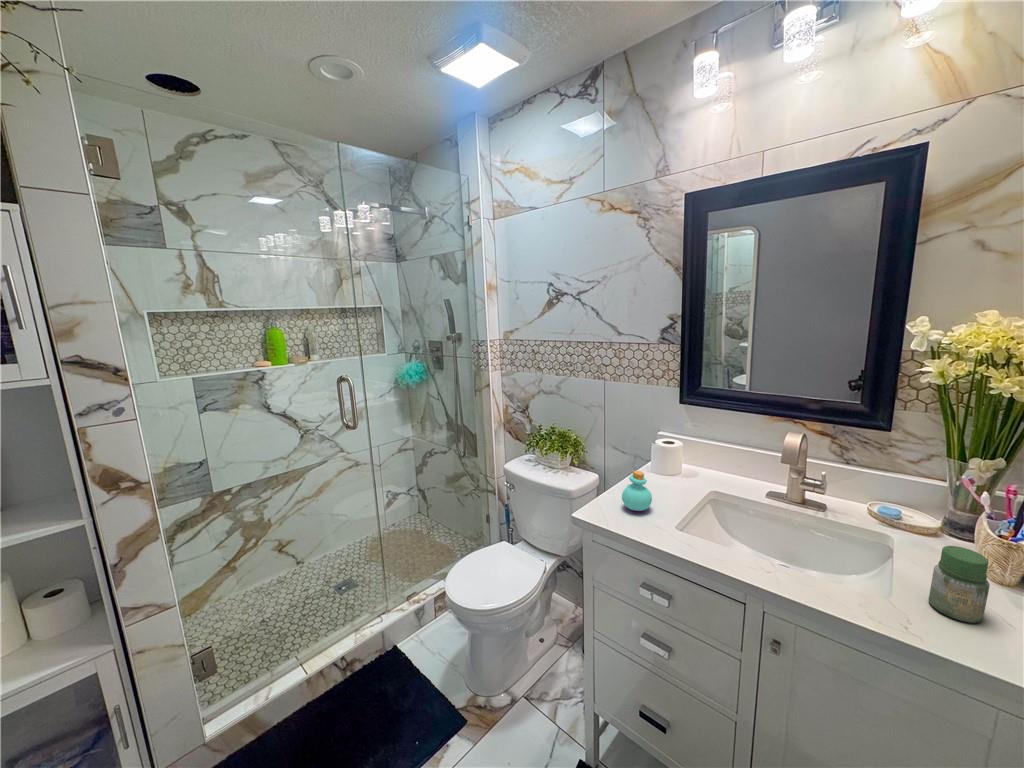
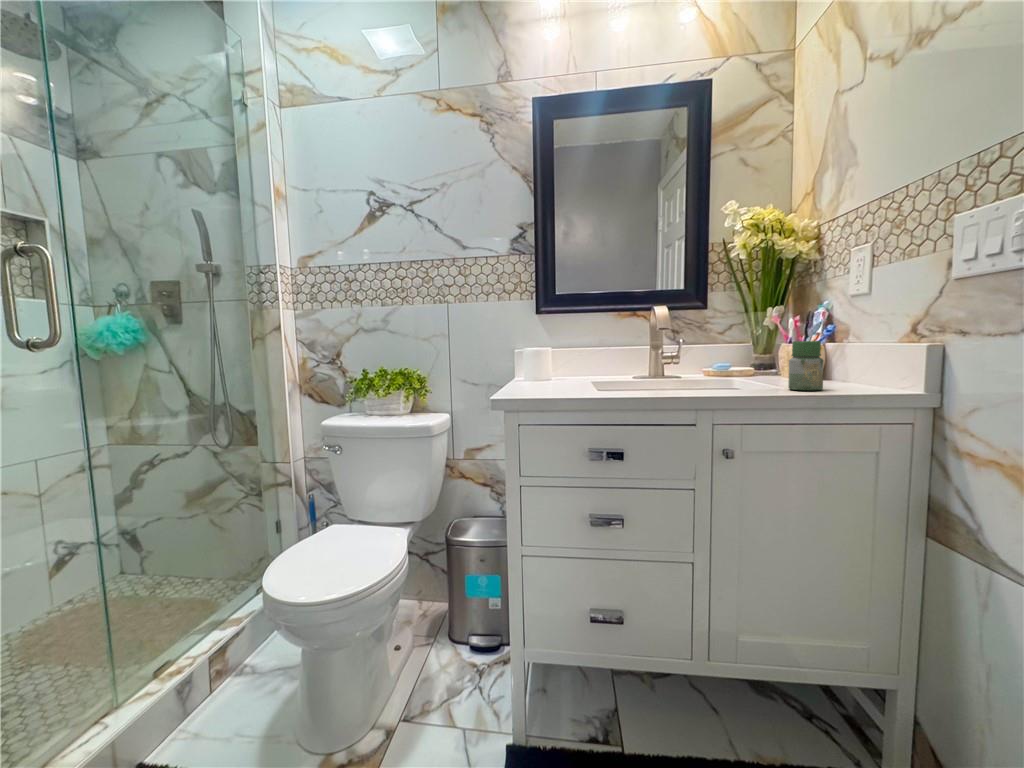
perfume bottle: present [622,470,652,511] -> none [524,352,556,396]

